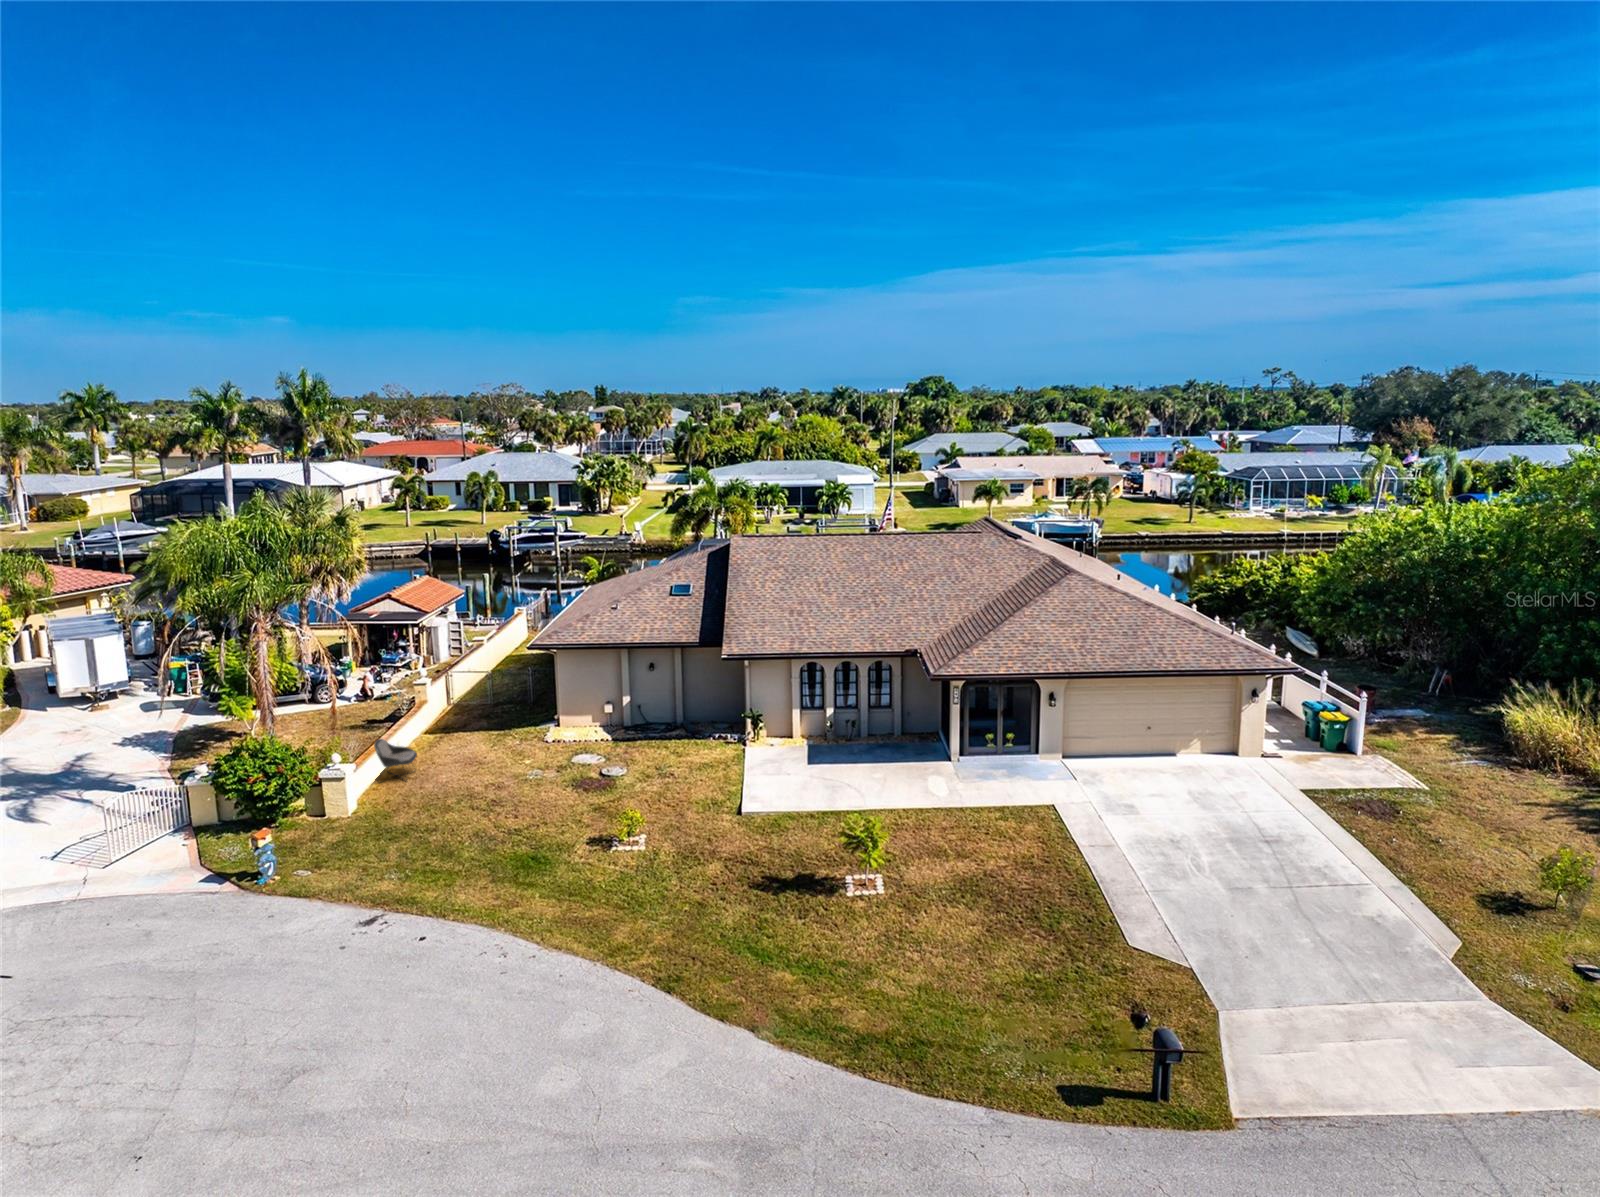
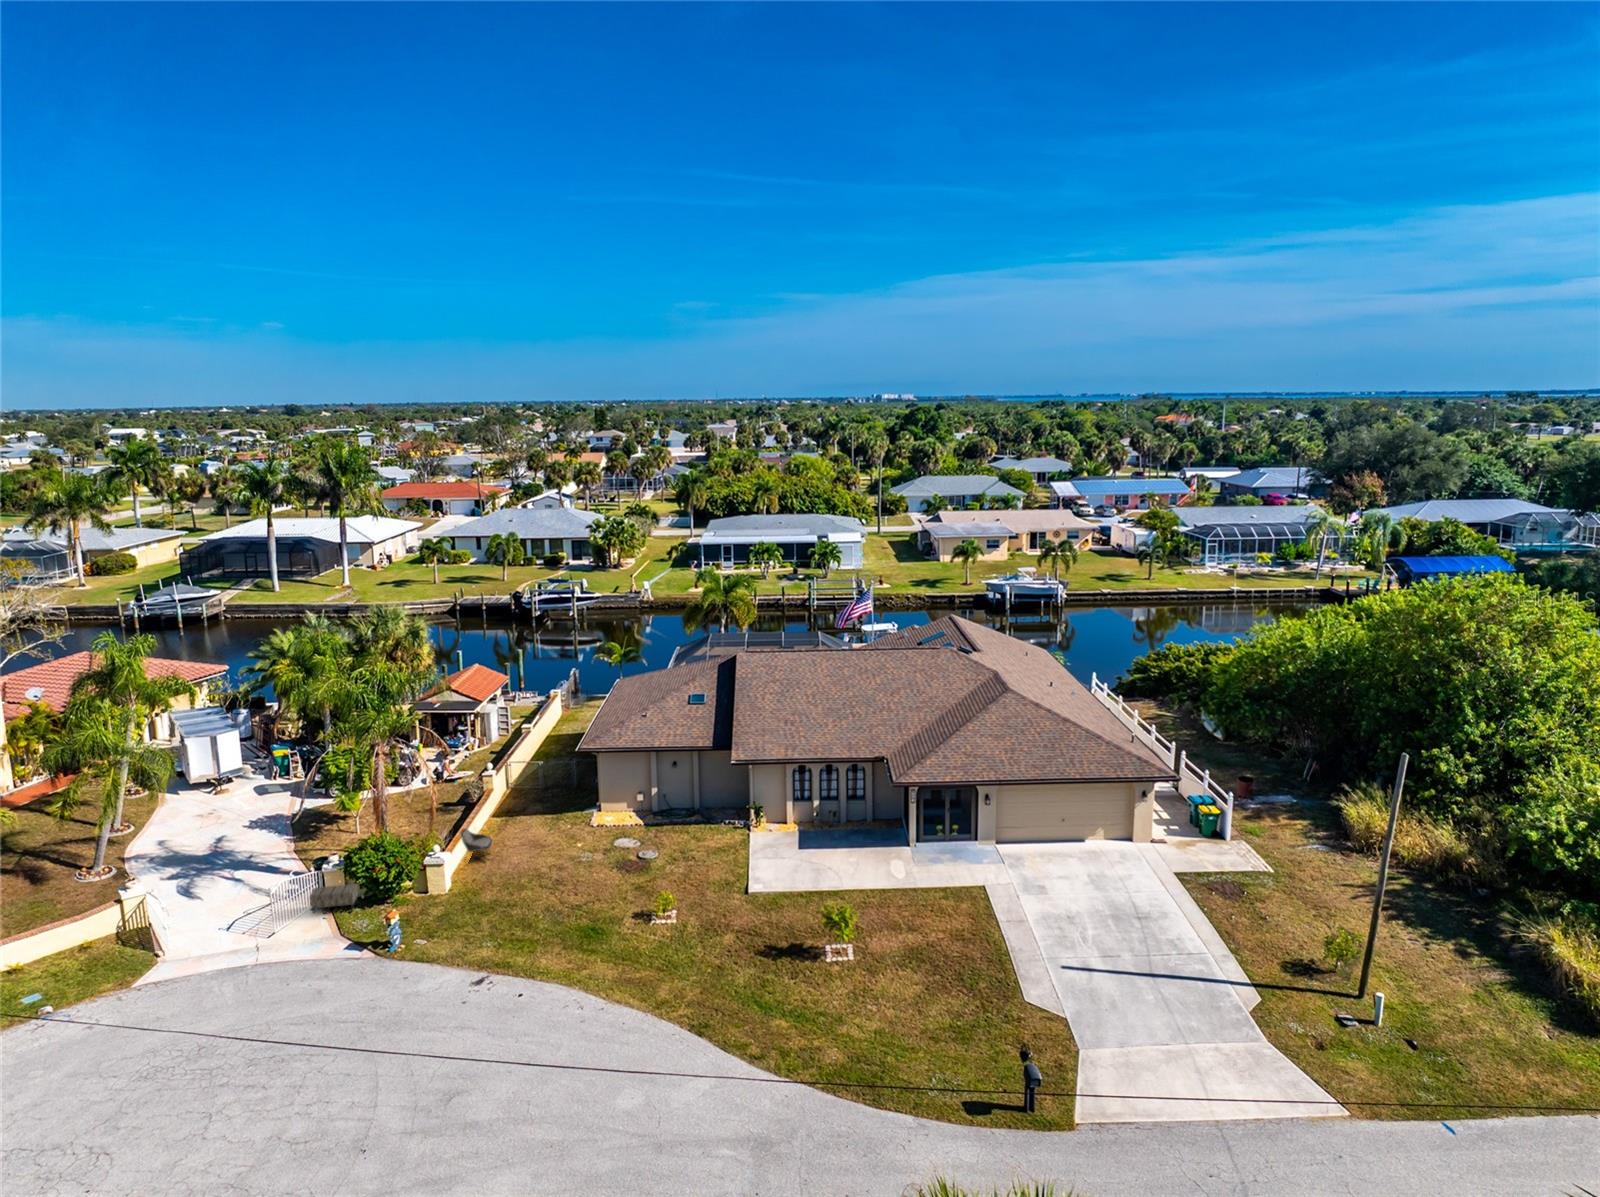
bench: none [163,802,231,839] -> present [310,884,358,912]

